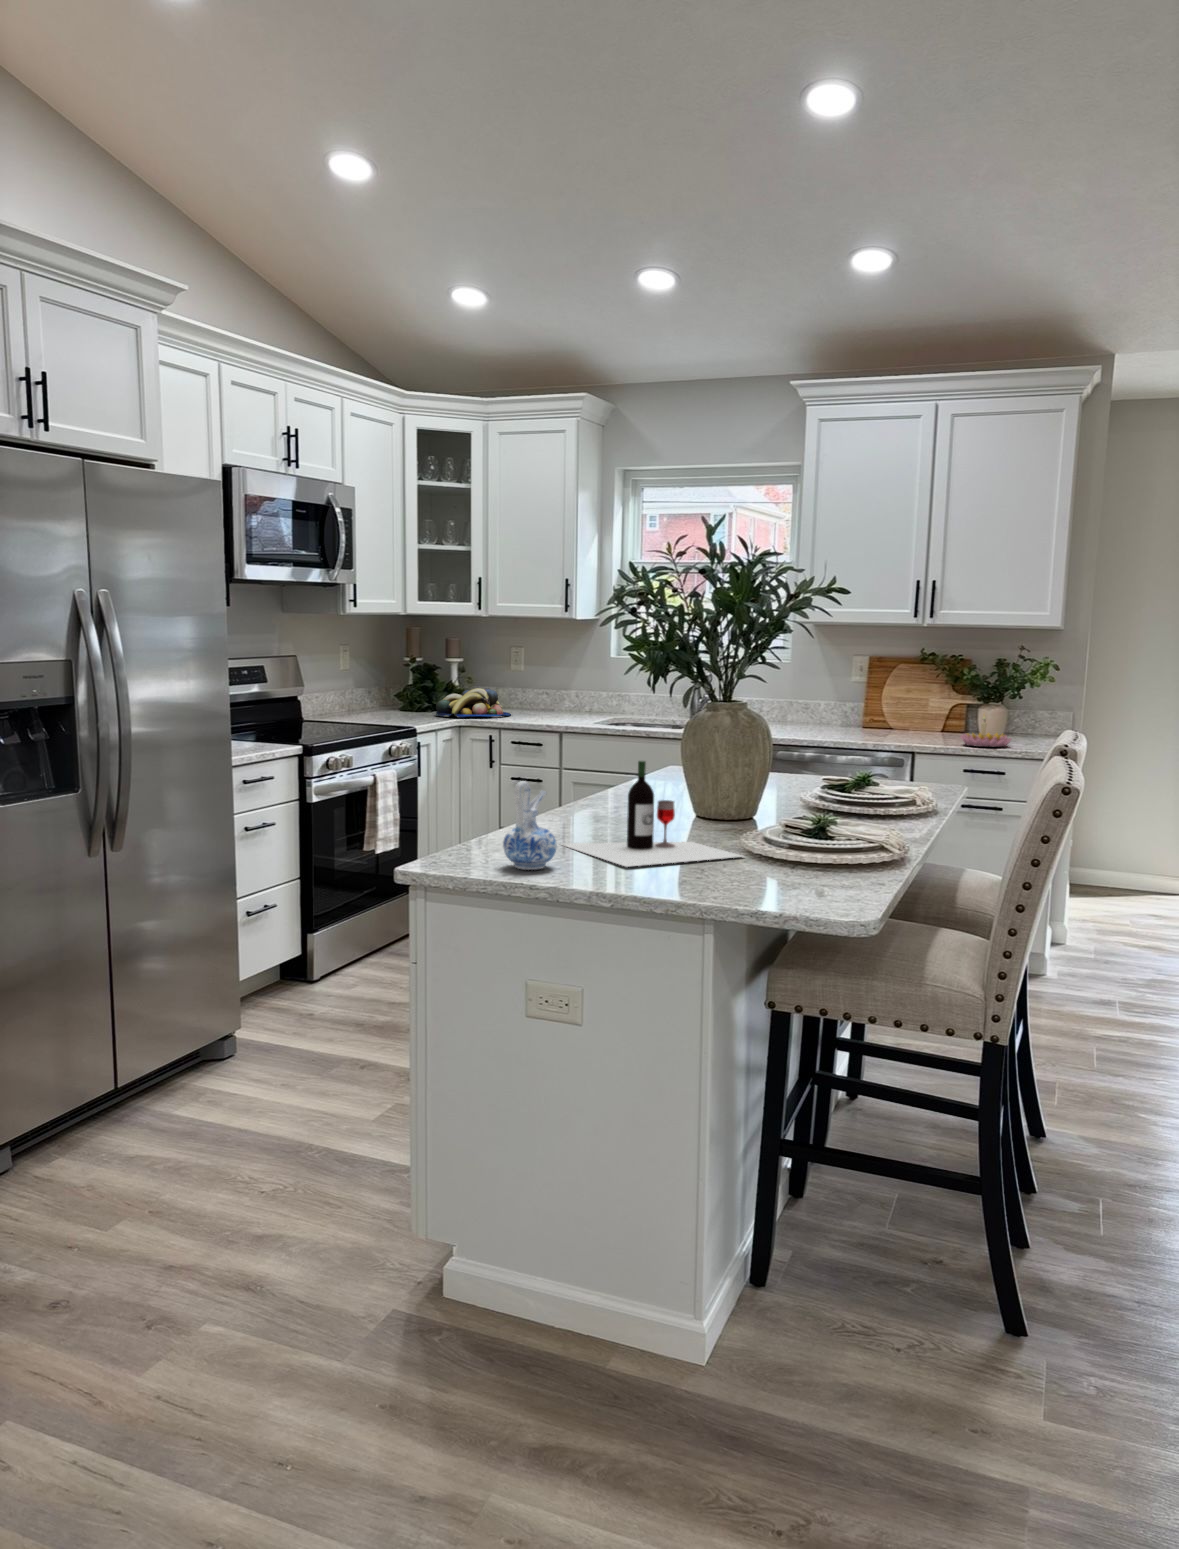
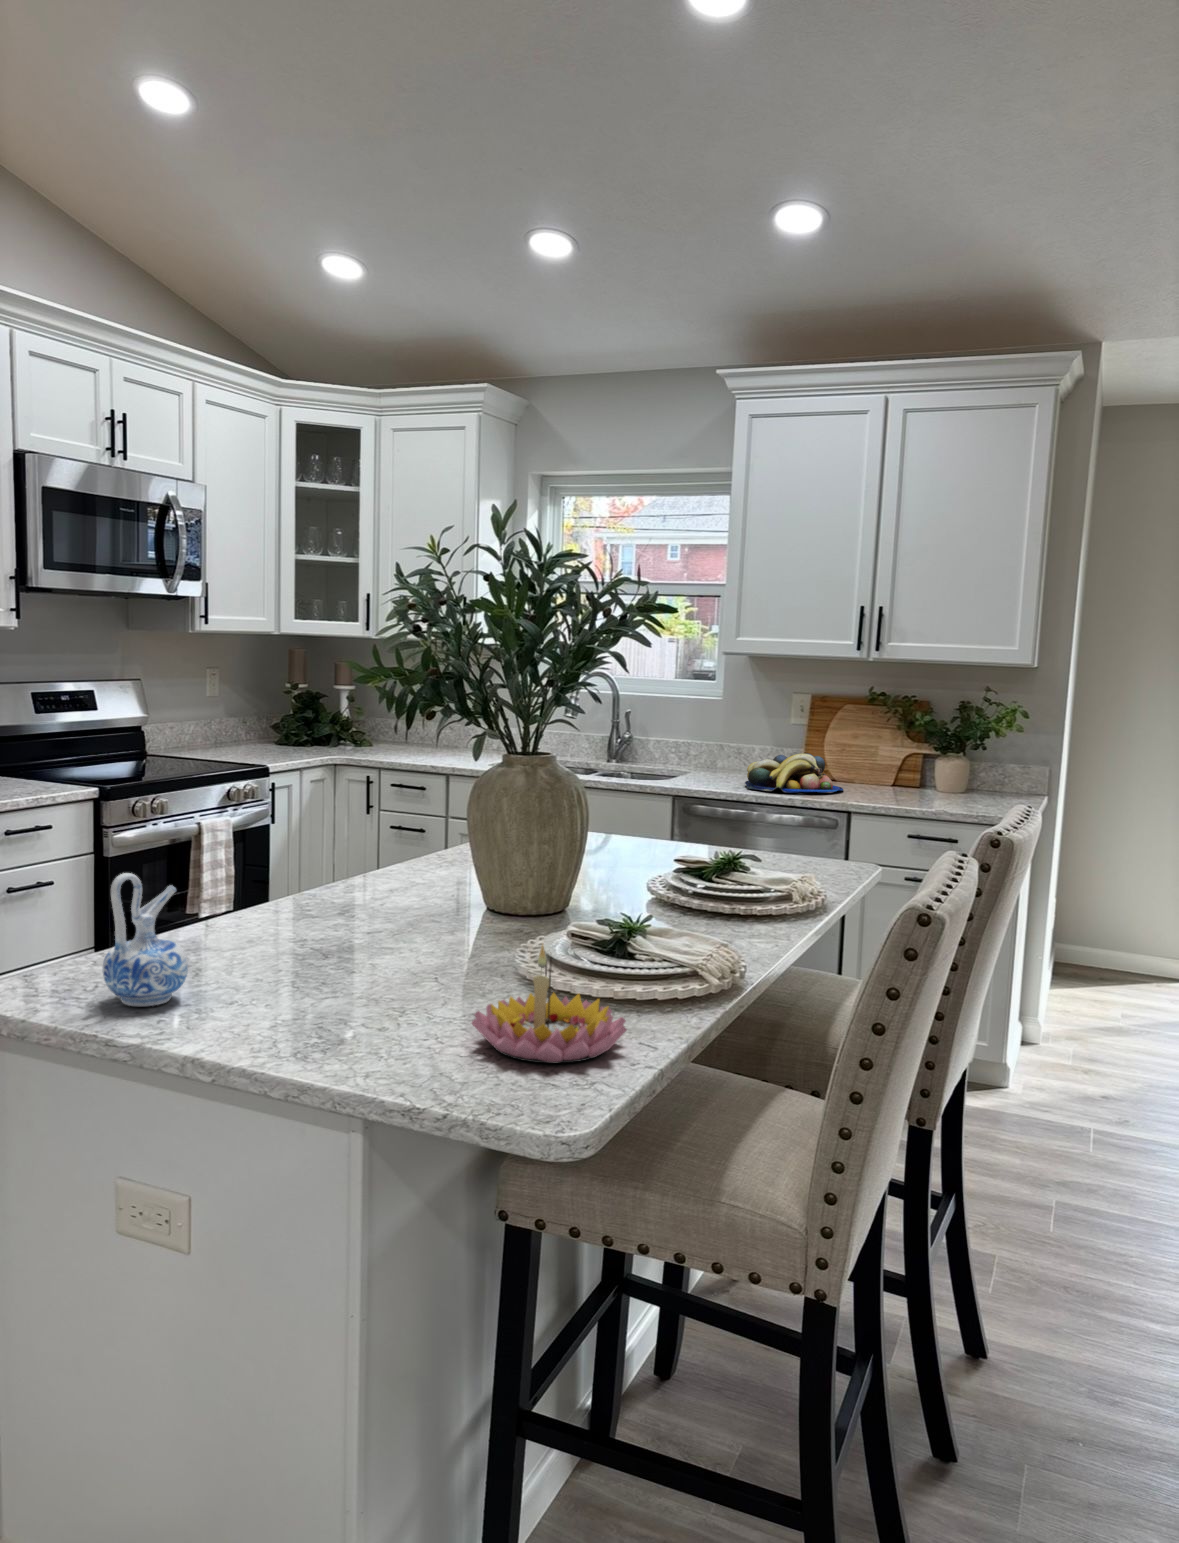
fruit bowl: present [436,688,511,717] -> present [745,753,843,793]
candle holder: present [961,715,1011,747] -> present [471,945,627,1064]
wine bottle: present [562,761,742,867] -> none [246,838,494,1004]

